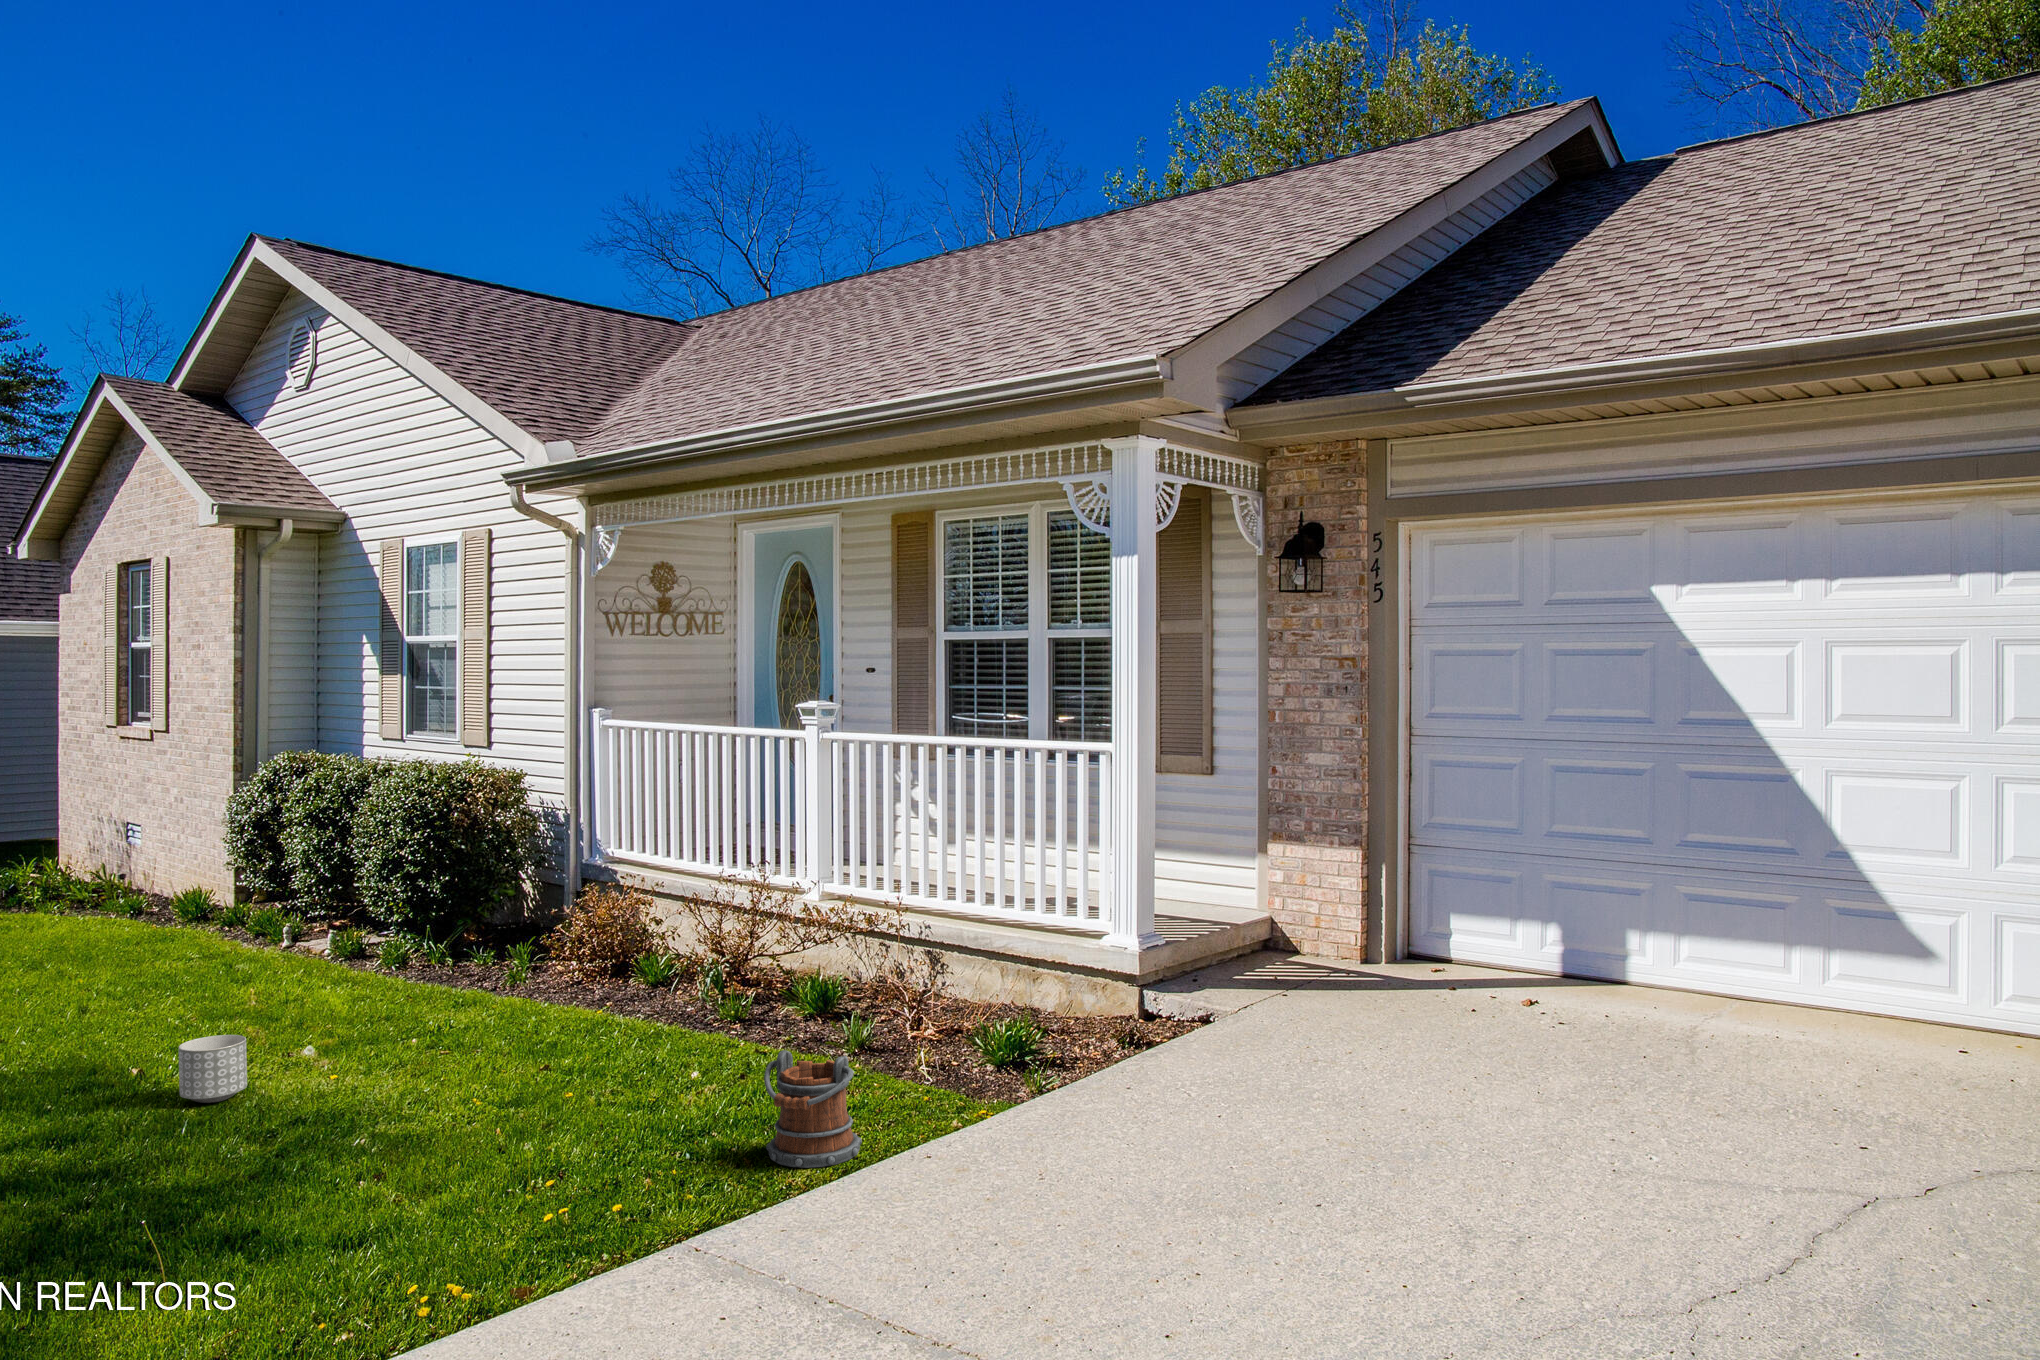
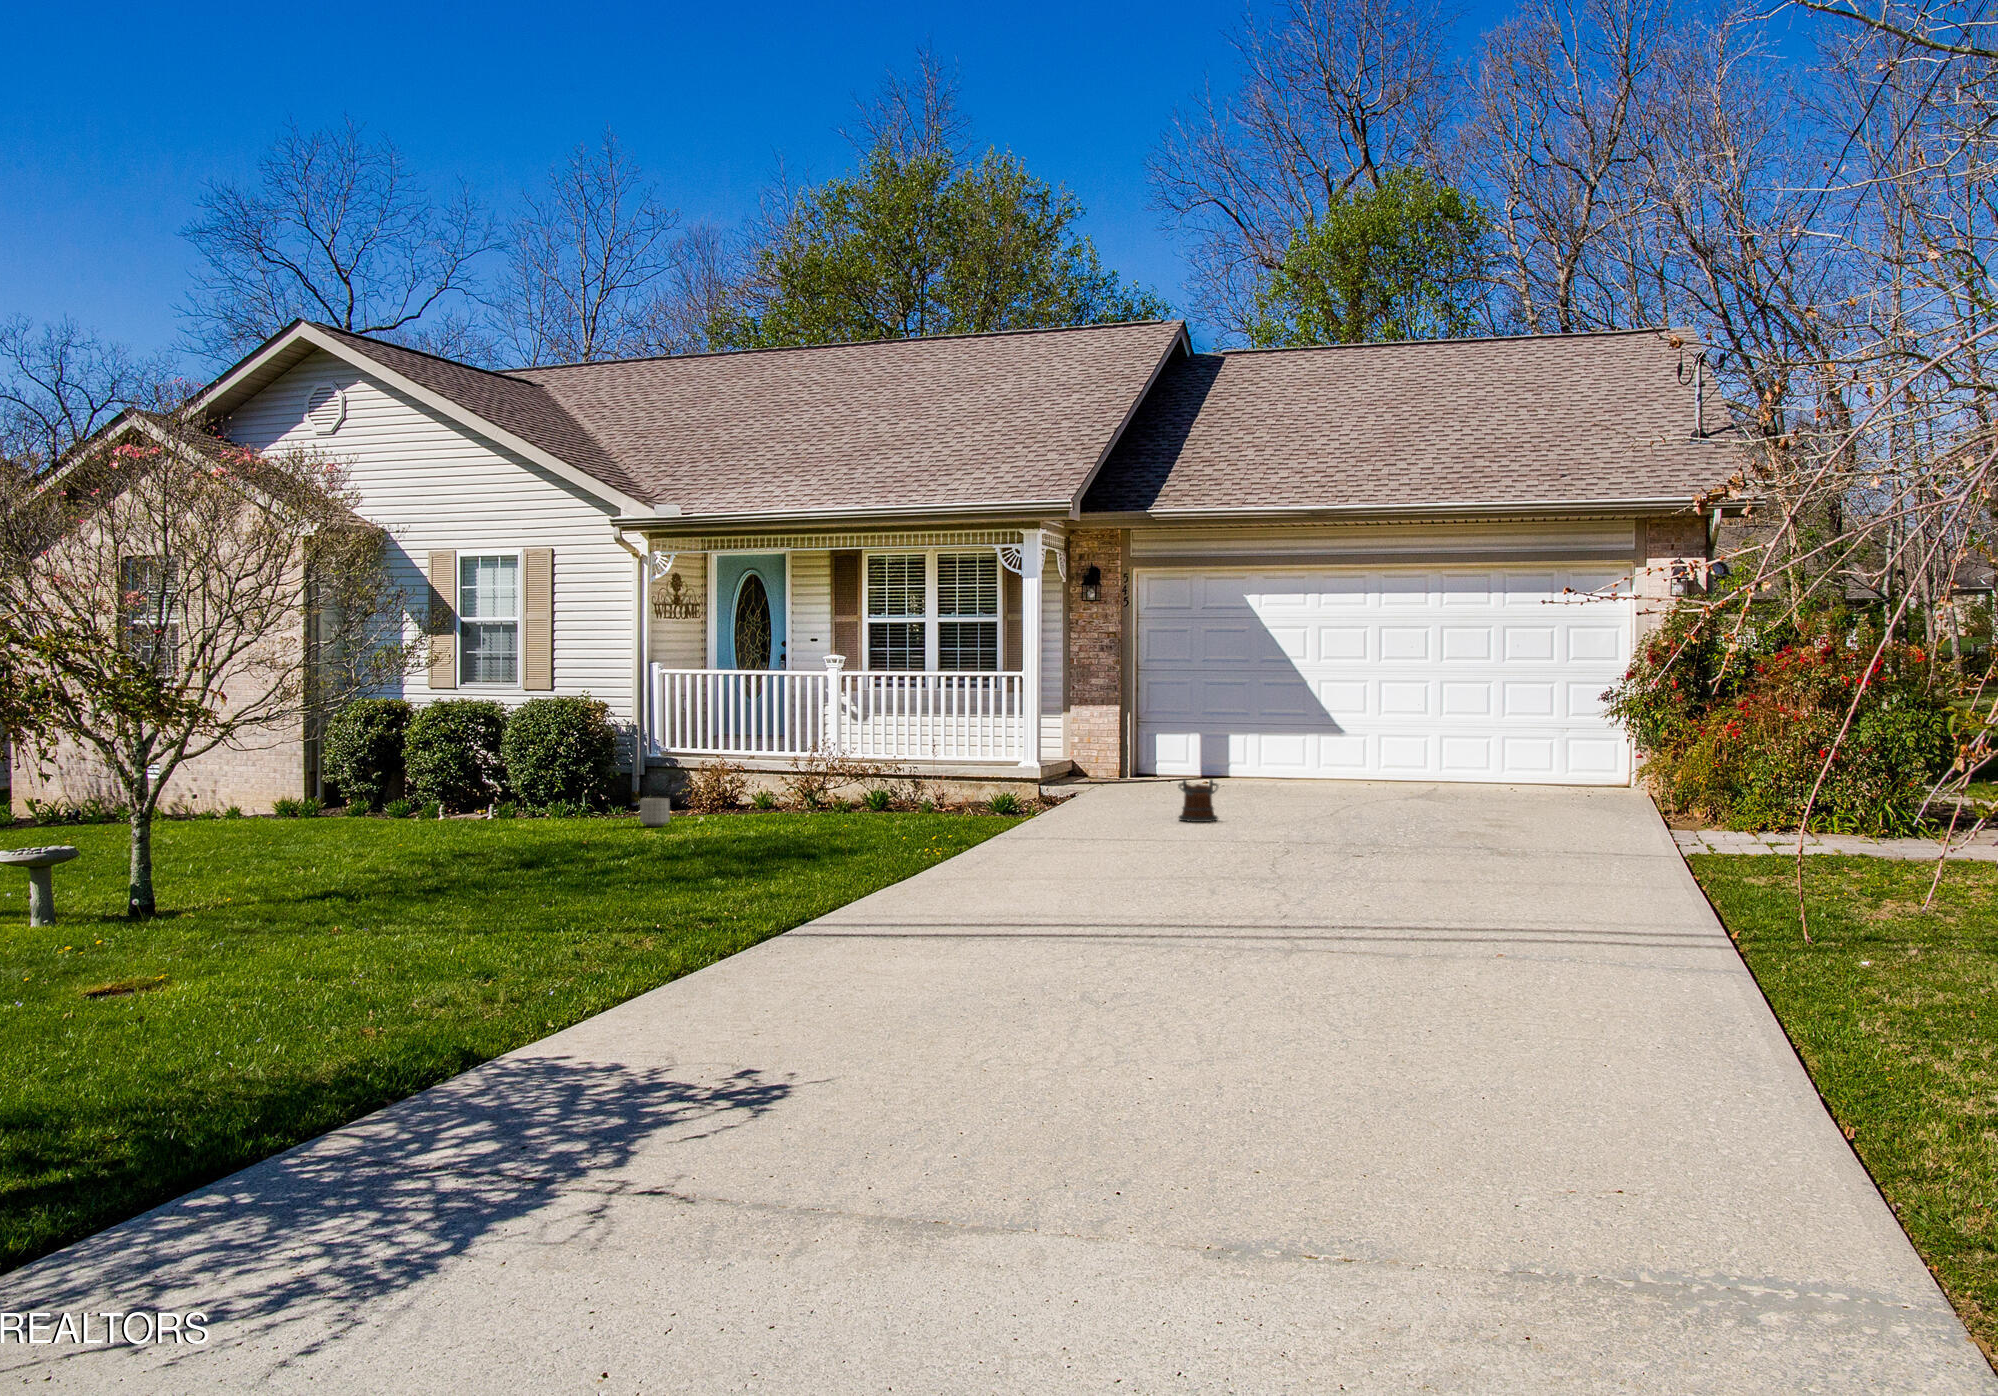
bucket: present [764,1050,862,1168] -> present [1178,779,1219,822]

